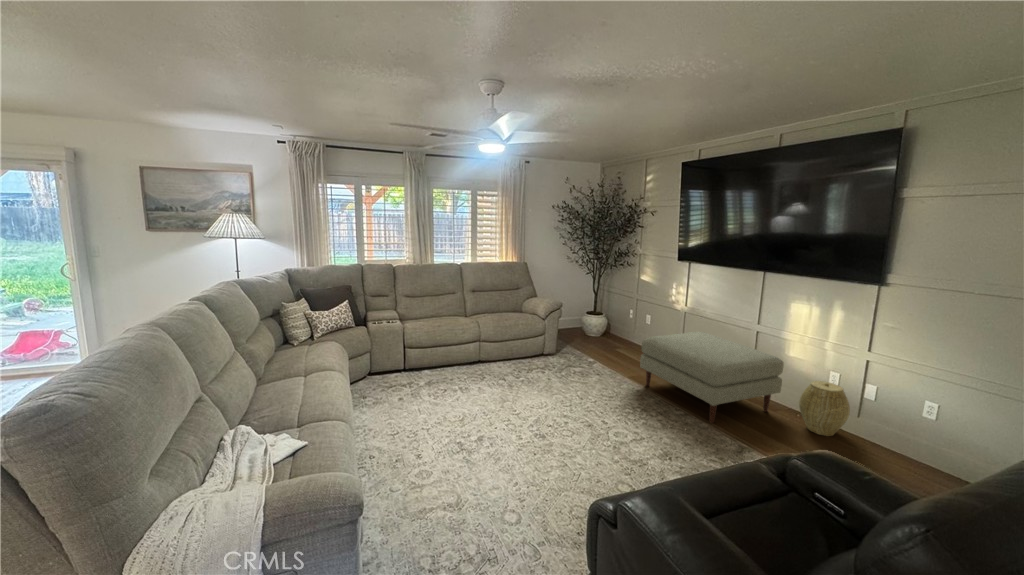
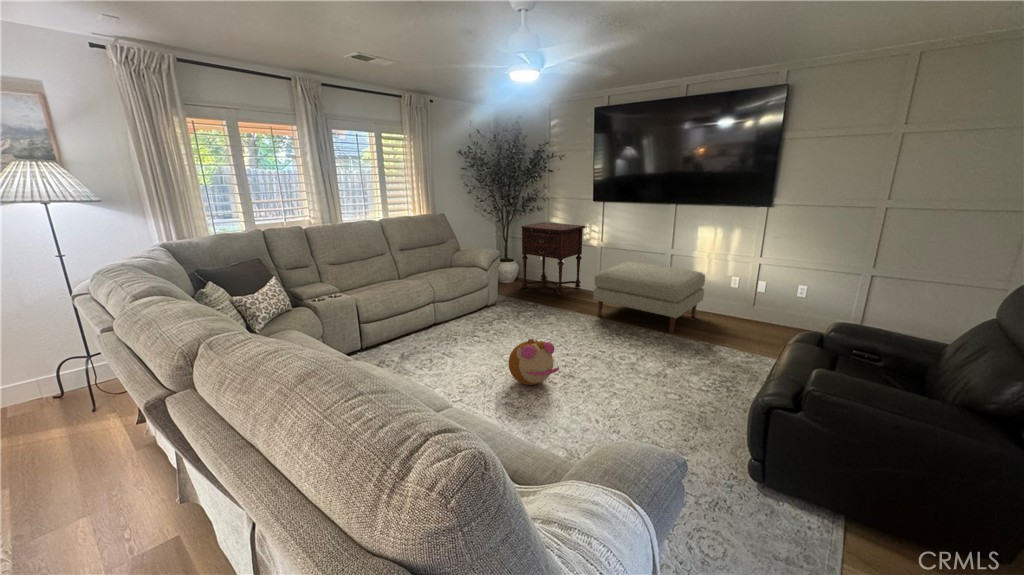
side table: none [599,278,670,357] -> present [521,222,585,295]
woven basket: present [799,381,850,436] -> none [720,285,755,325]
plush toy: none [477,388,522,434] -> present [508,339,559,385]

